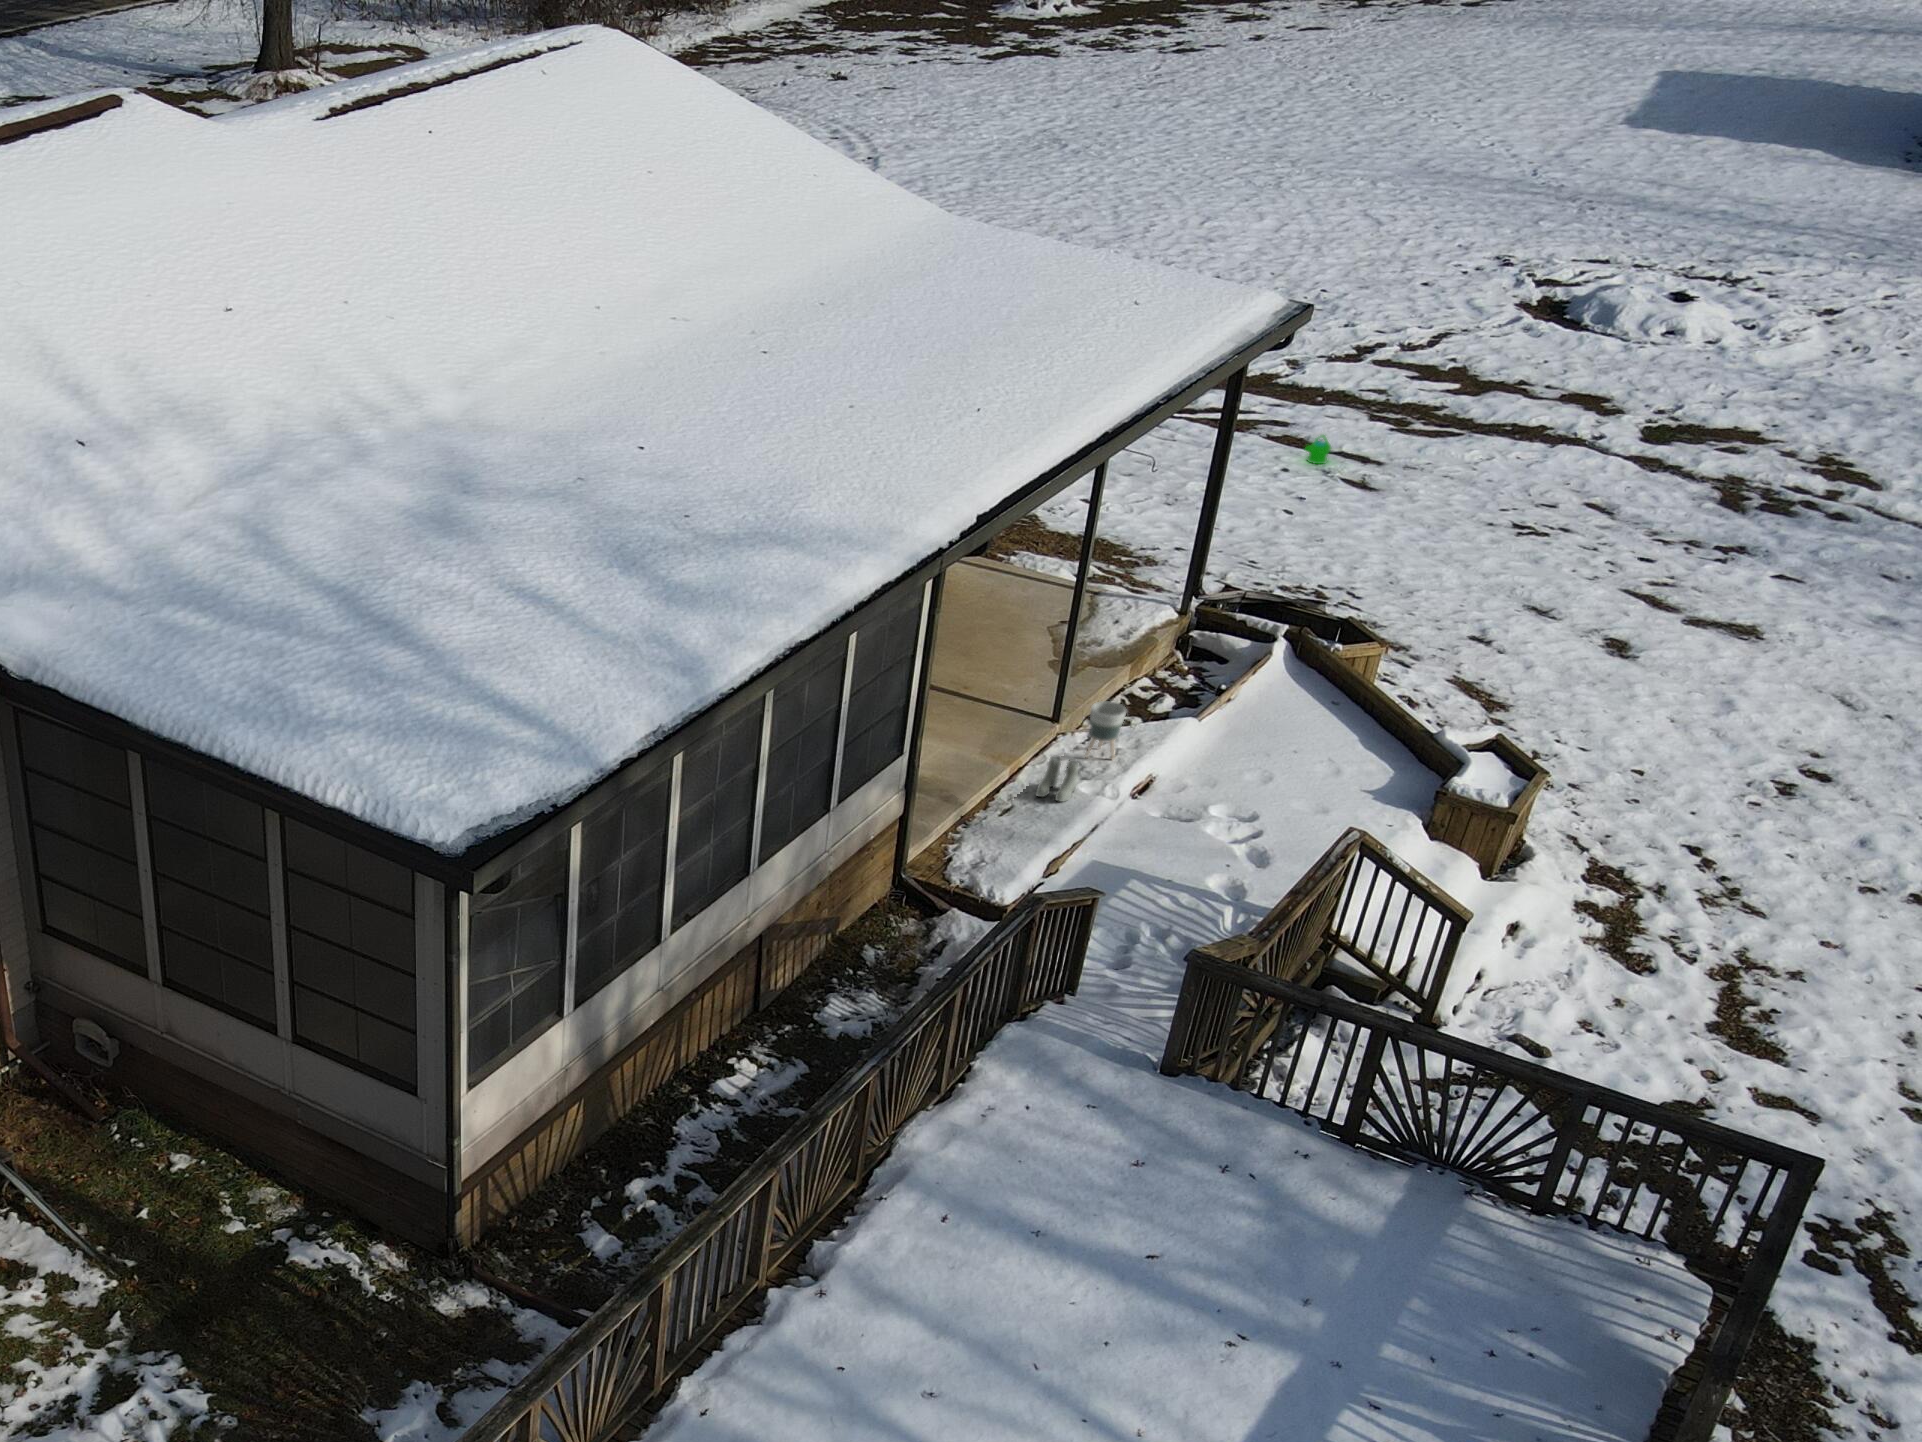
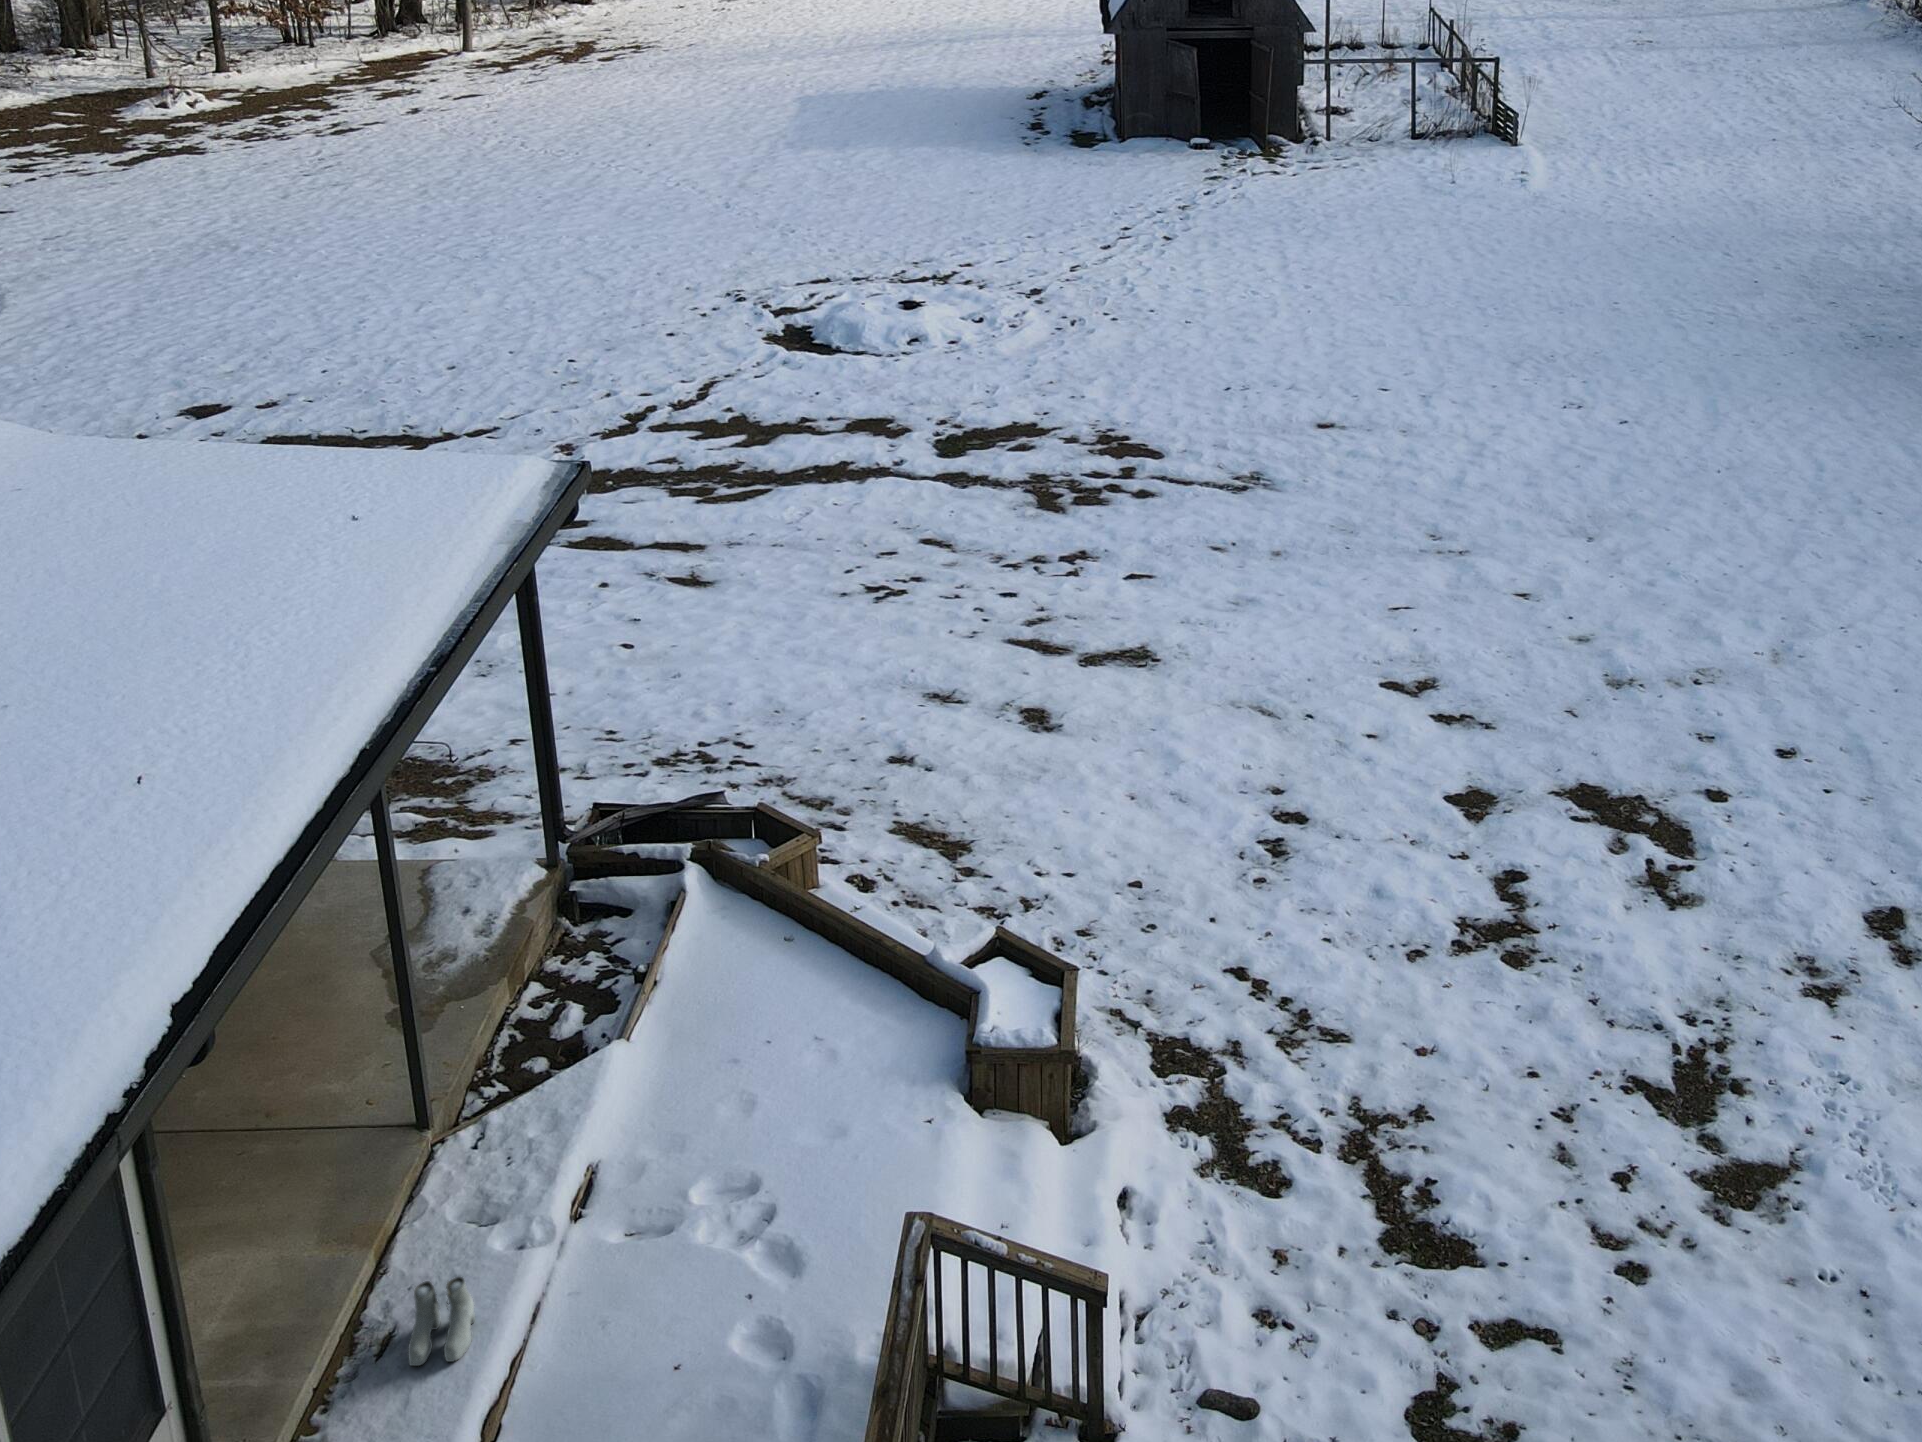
watering can: present [1304,435,1331,464] -> none [617,533,647,566]
planter: present [1085,701,1126,759] -> none [457,1131,522,1233]

